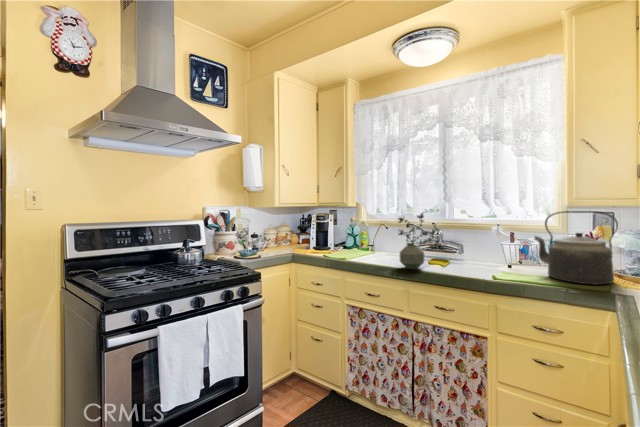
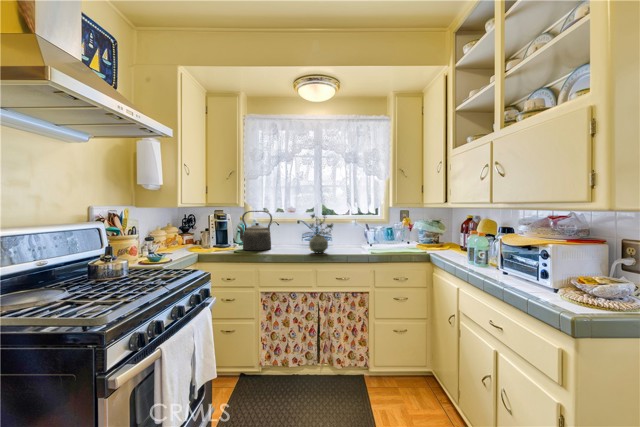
kettle: present [534,211,618,285] -> present [238,211,272,251]

